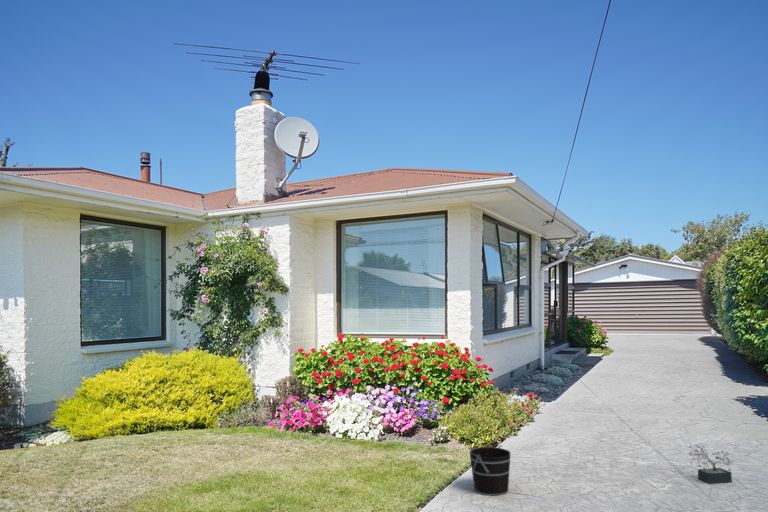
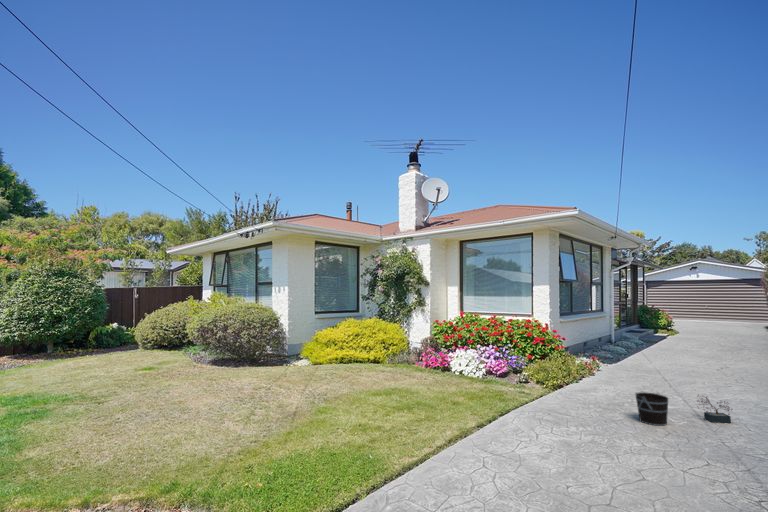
bucket: present [470,447,510,495] -> present [636,392,668,426]

